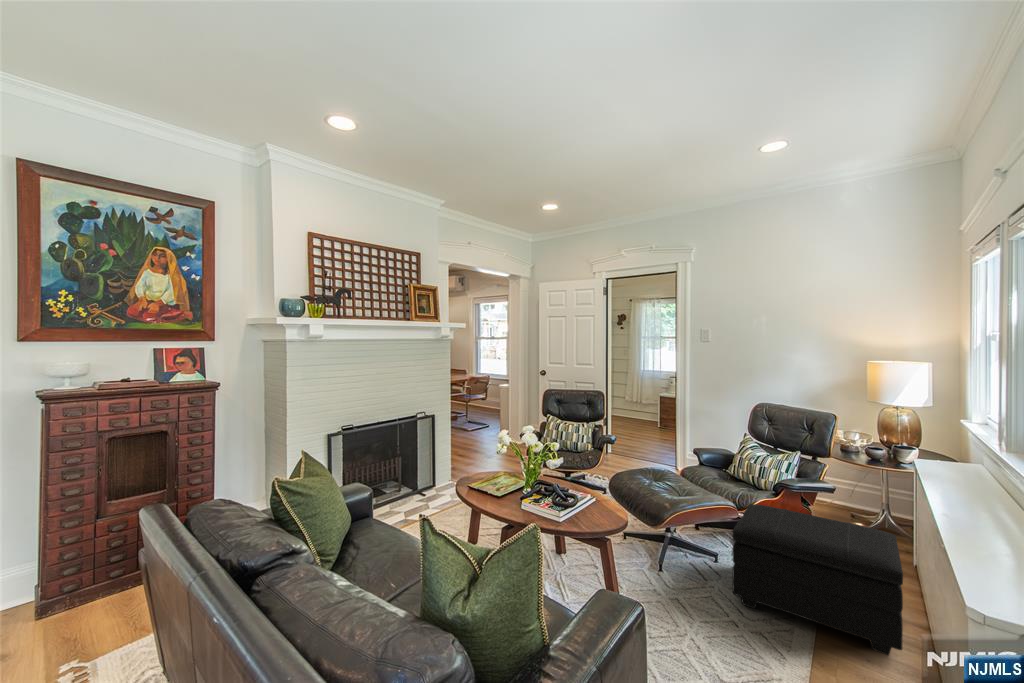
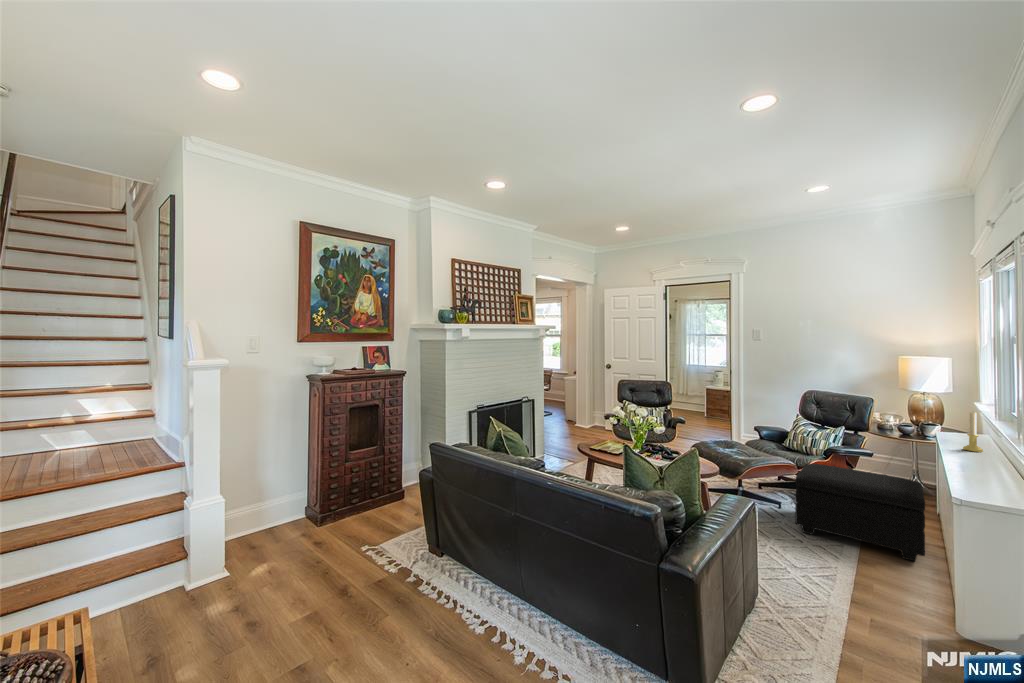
candle holder: none [950,439,977,496] -> present [963,412,983,452]

